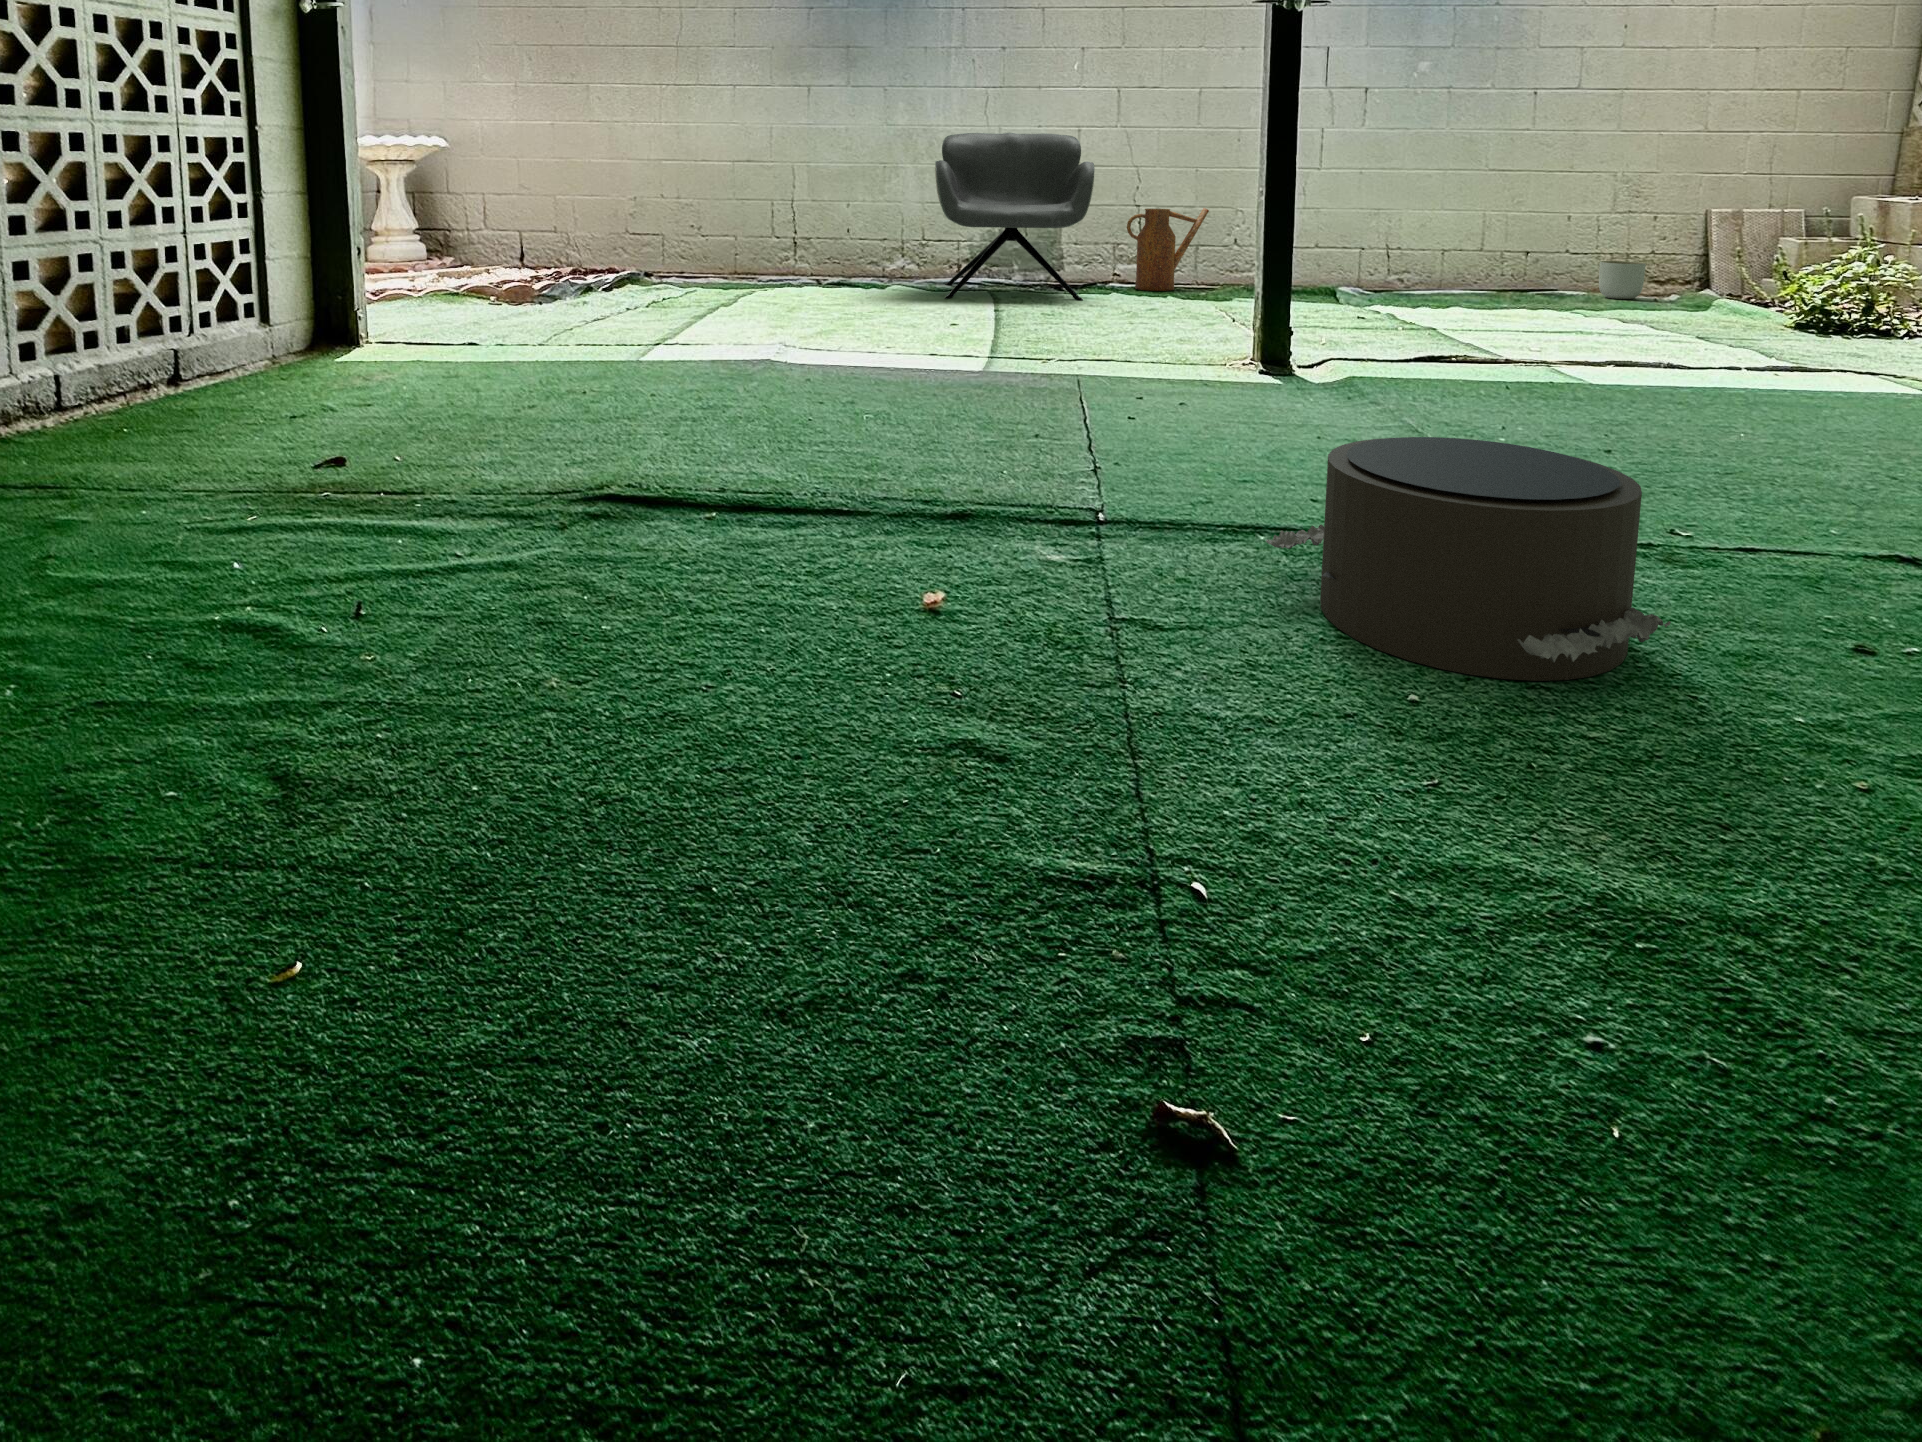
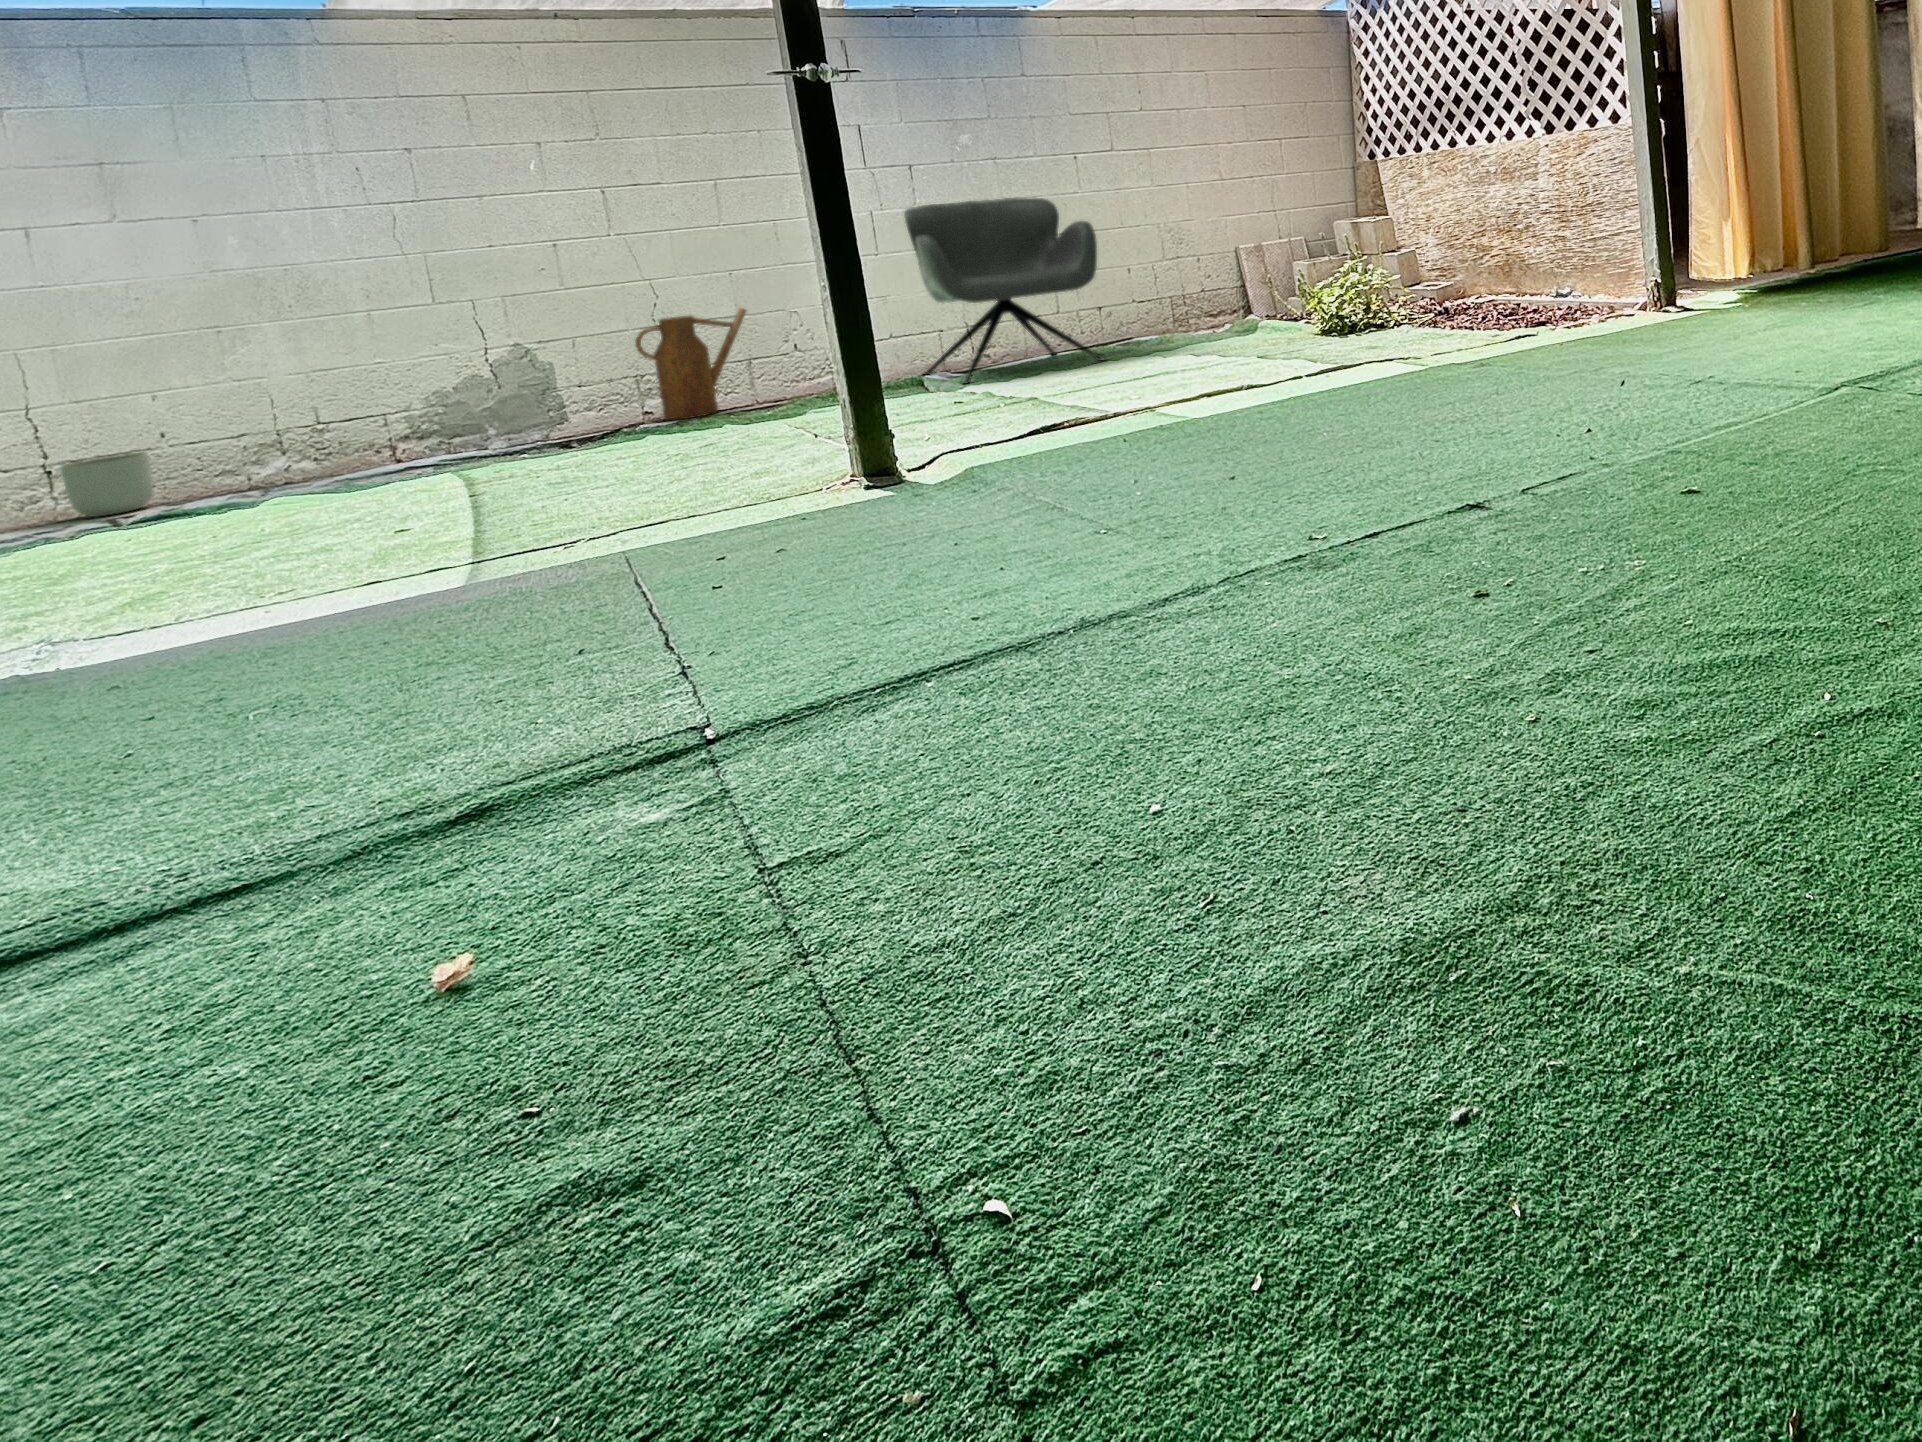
armchair: present [935,133,1095,300] -> present [904,198,1105,384]
planter: present [1599,261,1646,299] -> present [60,452,153,517]
pouf: present [1266,437,1671,681] -> none [939,498,1355,771]

